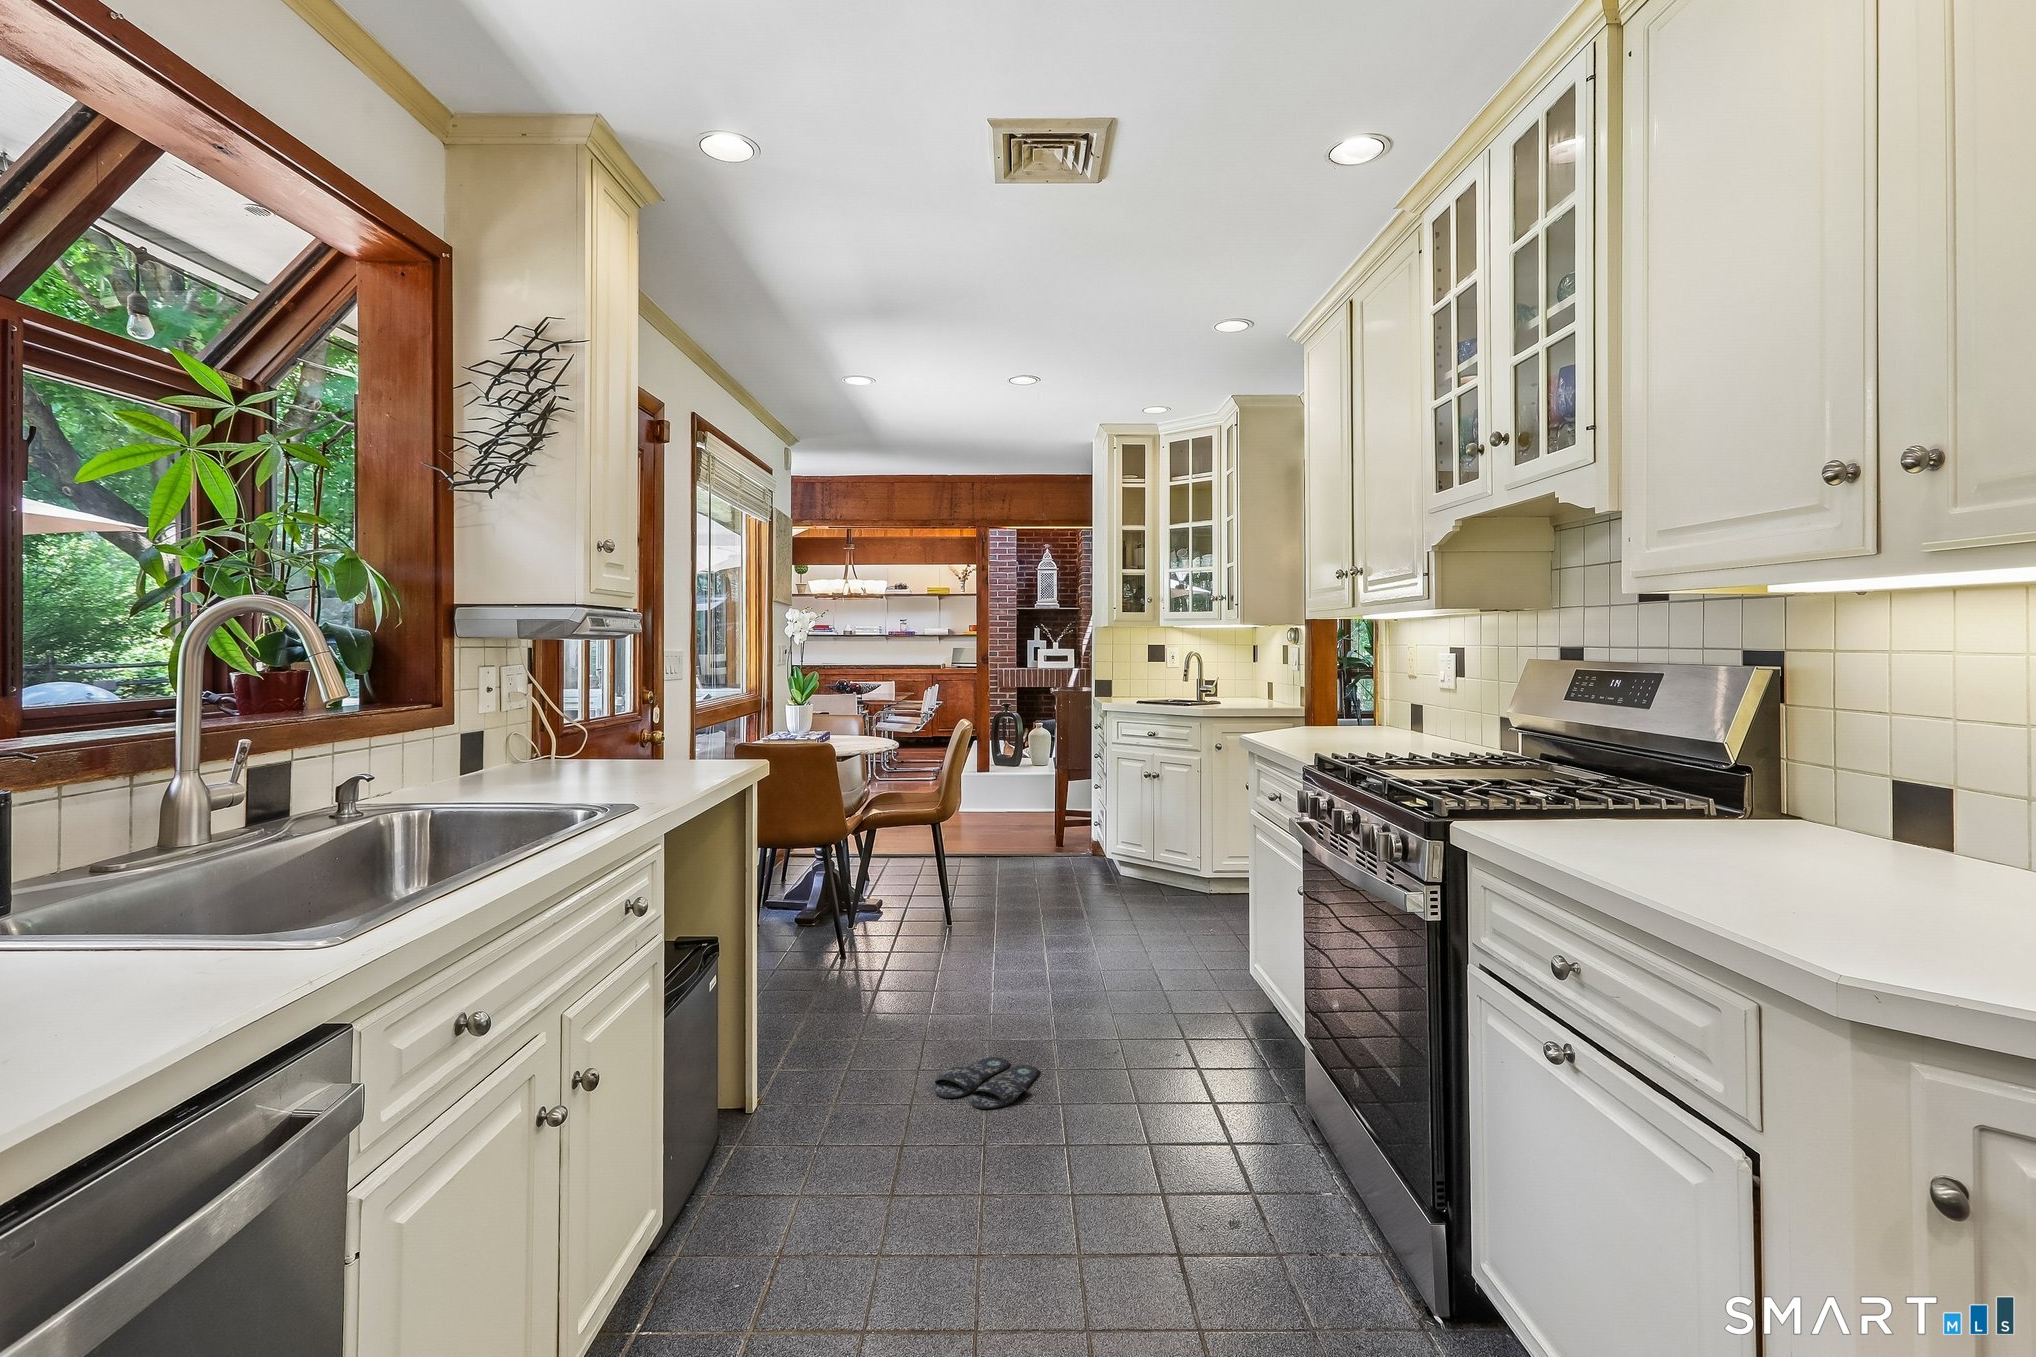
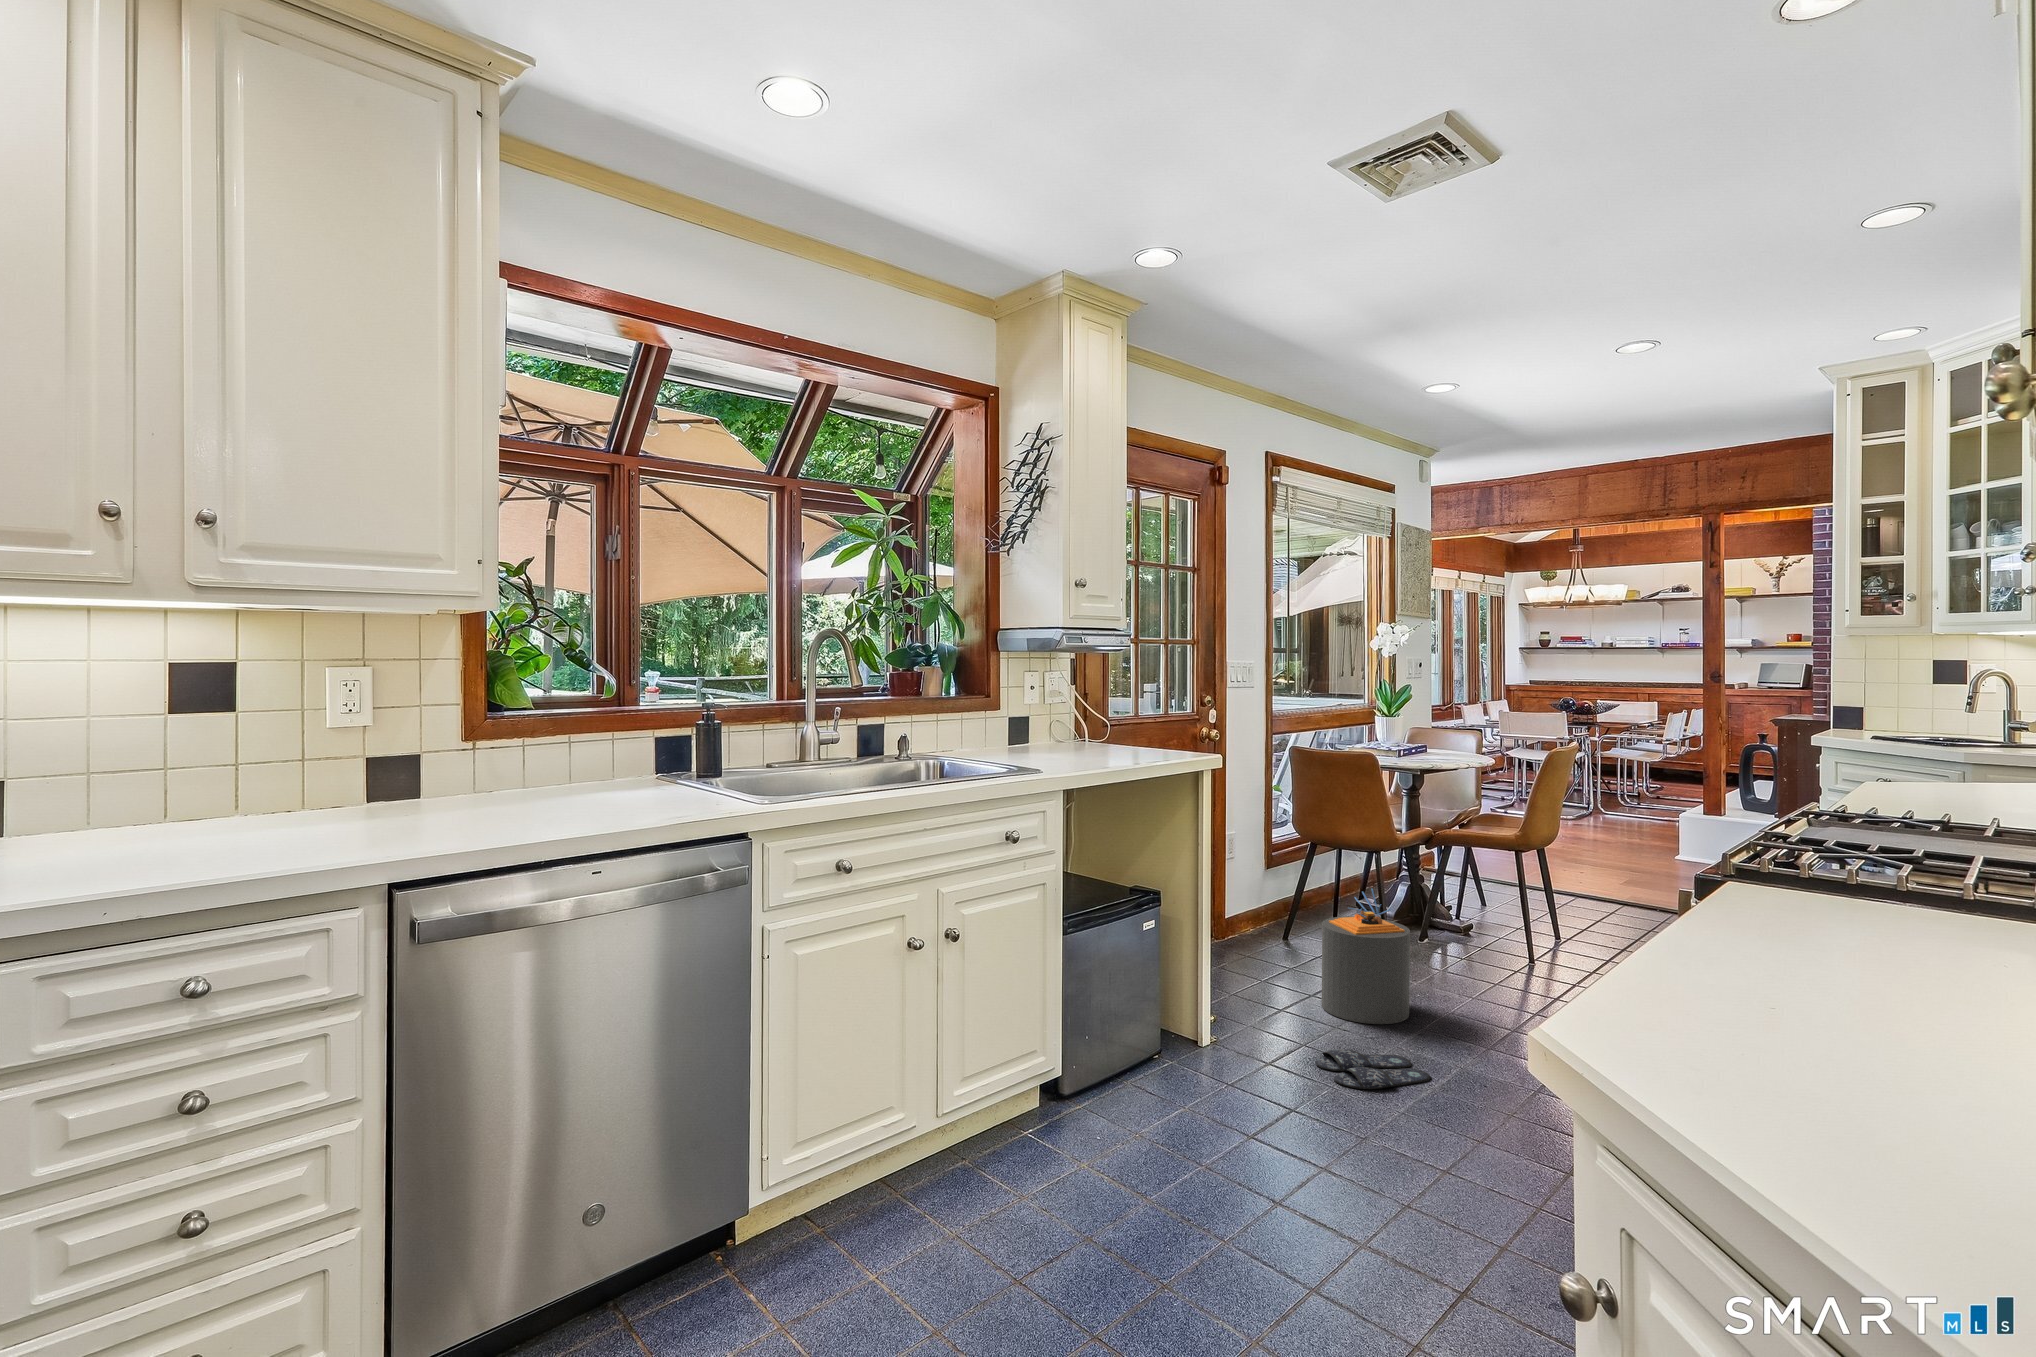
trash can: none [861,885,949,1036] -> present [1321,889,1410,1024]

